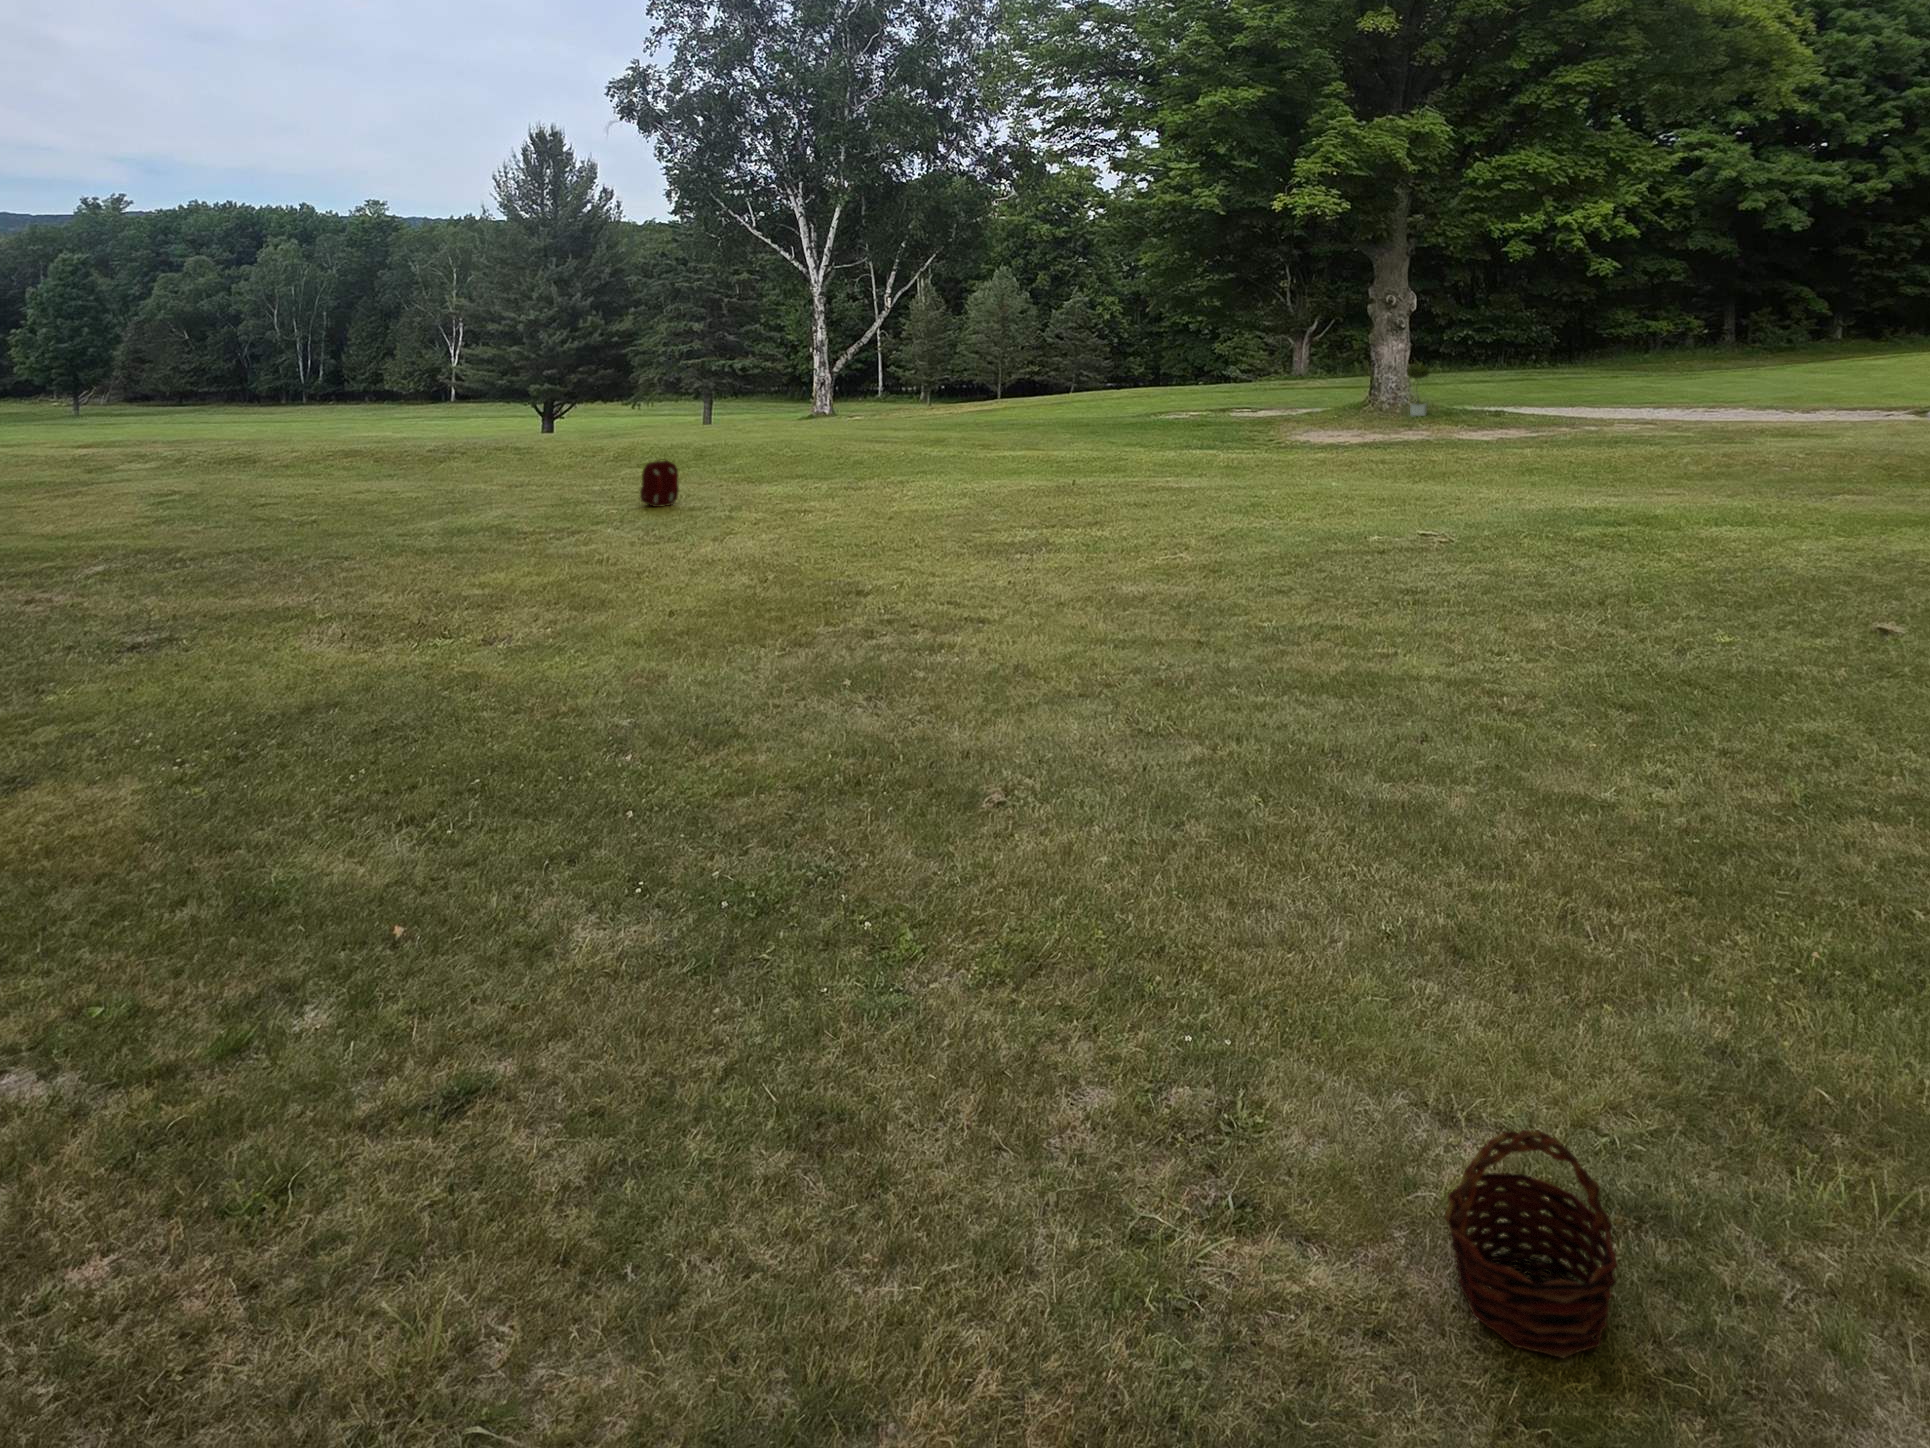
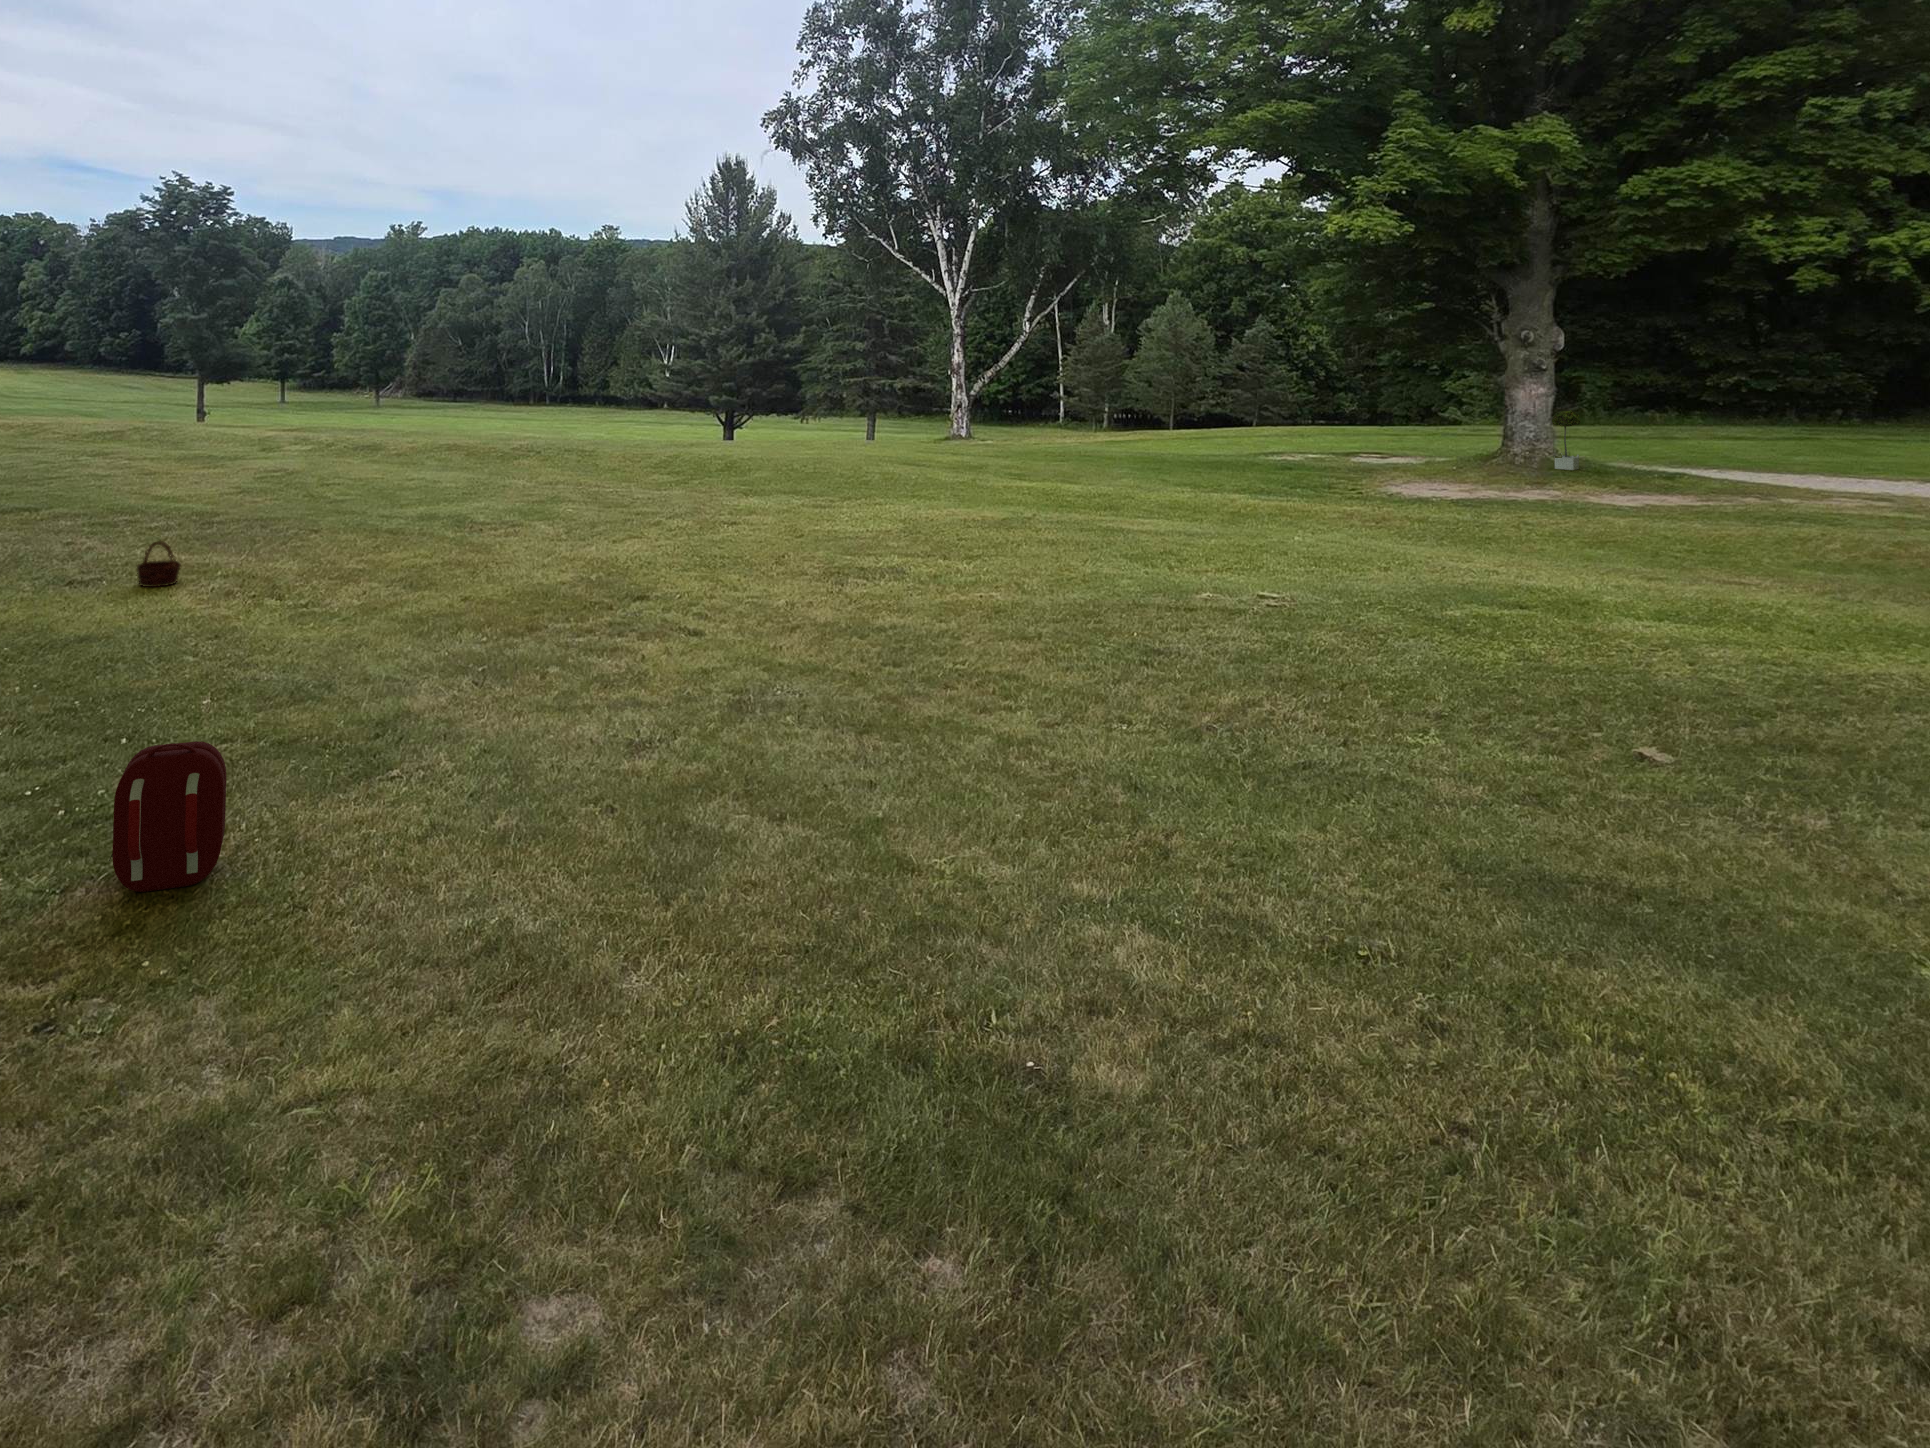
backpack: present [640,460,679,507] -> present [109,741,227,892]
basket: present [1445,1130,1618,1358] -> present [137,541,181,587]

